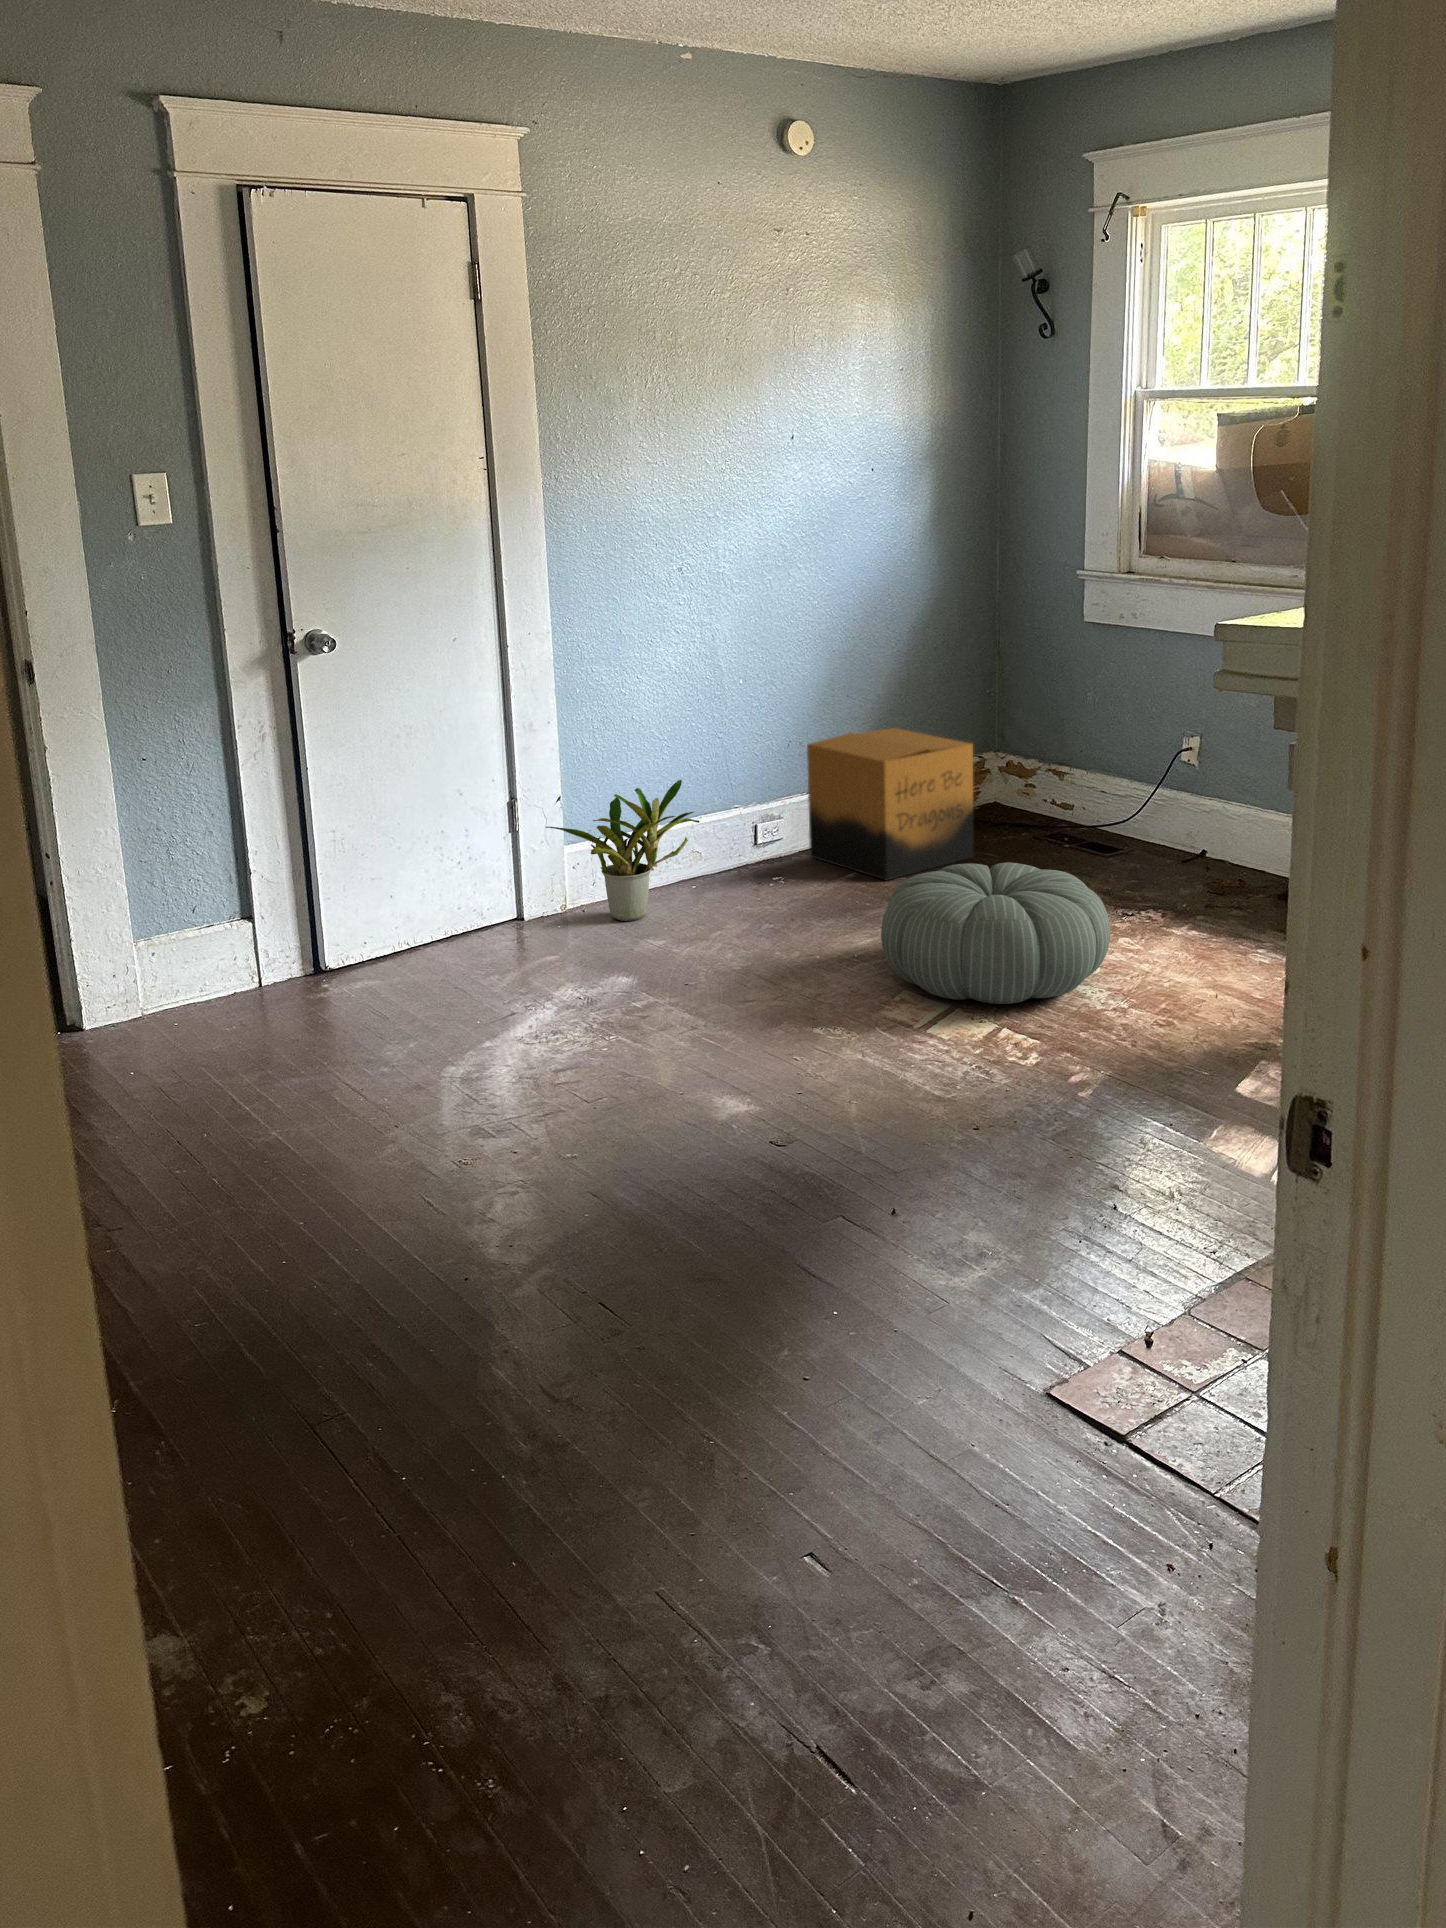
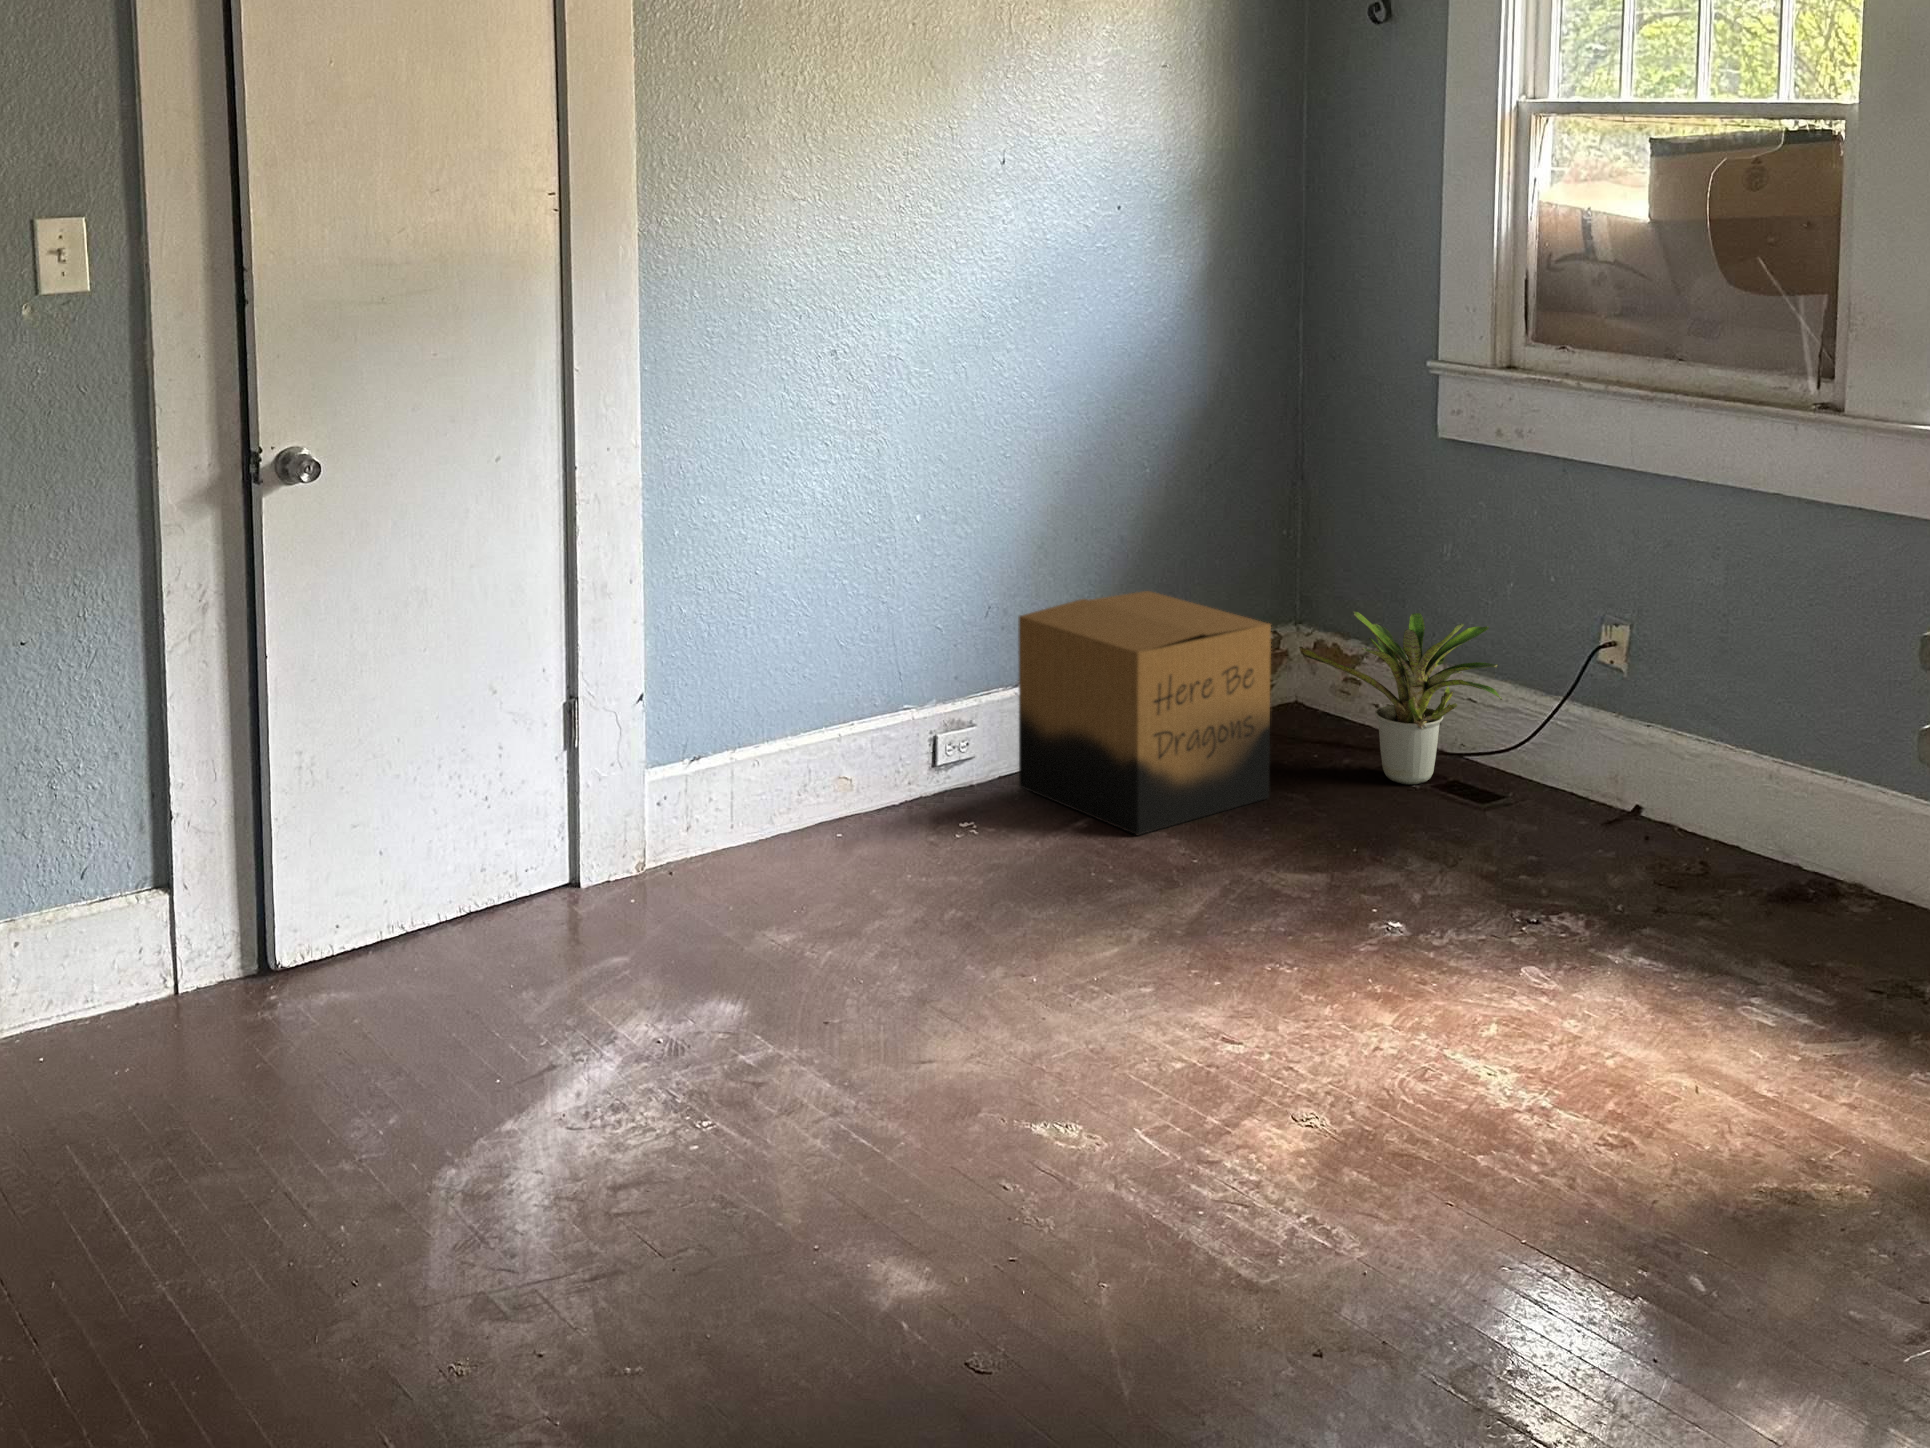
potted plant: present [545,780,699,921] -> present [1300,612,1502,784]
pouf: present [881,862,1110,1004] -> none [1141,838,1512,1091]

